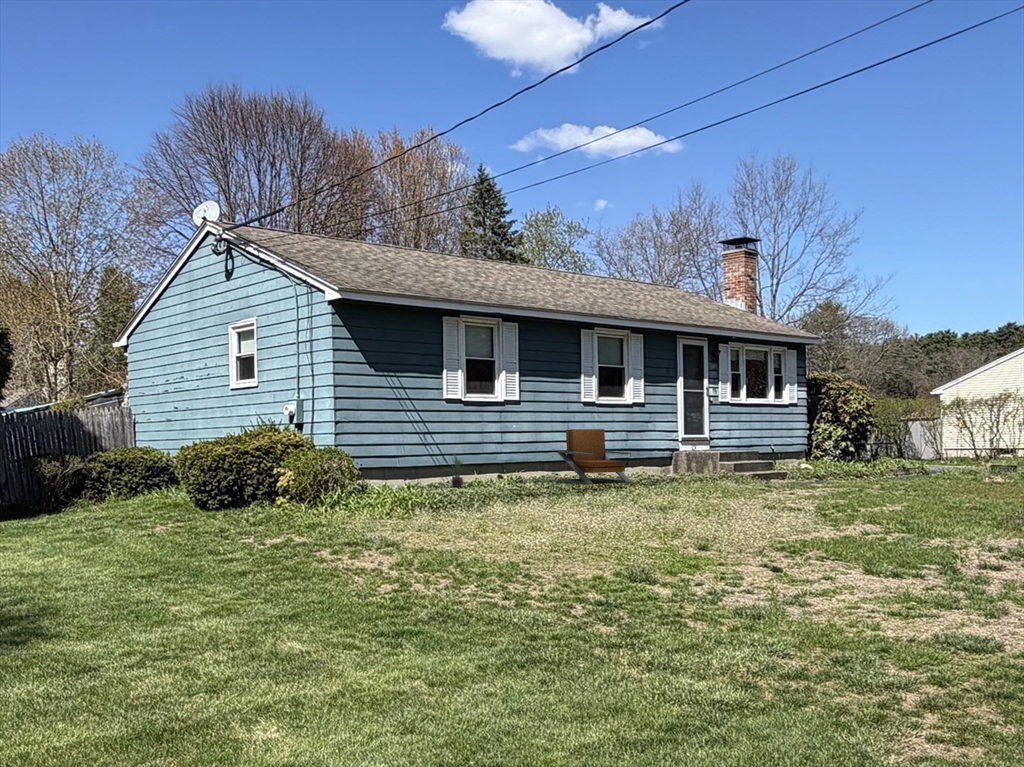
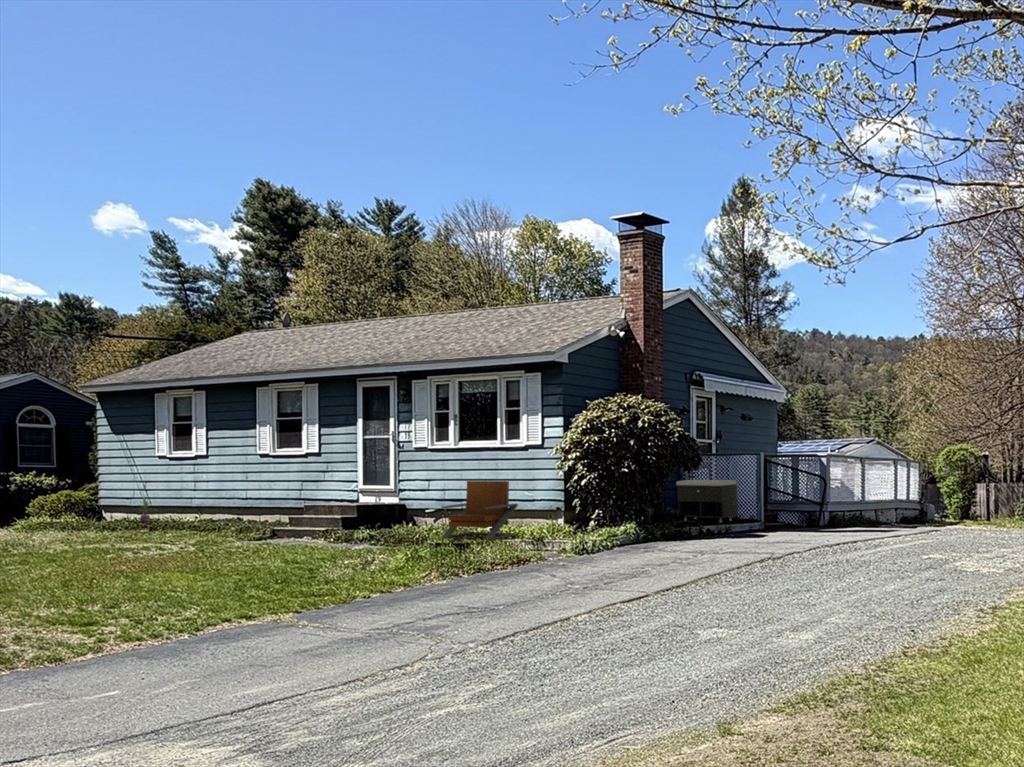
lounge chair: present [558,429,631,485] -> present [441,481,518,540]
storage bench: none [711,432,753,460] -> present [676,480,738,522]

